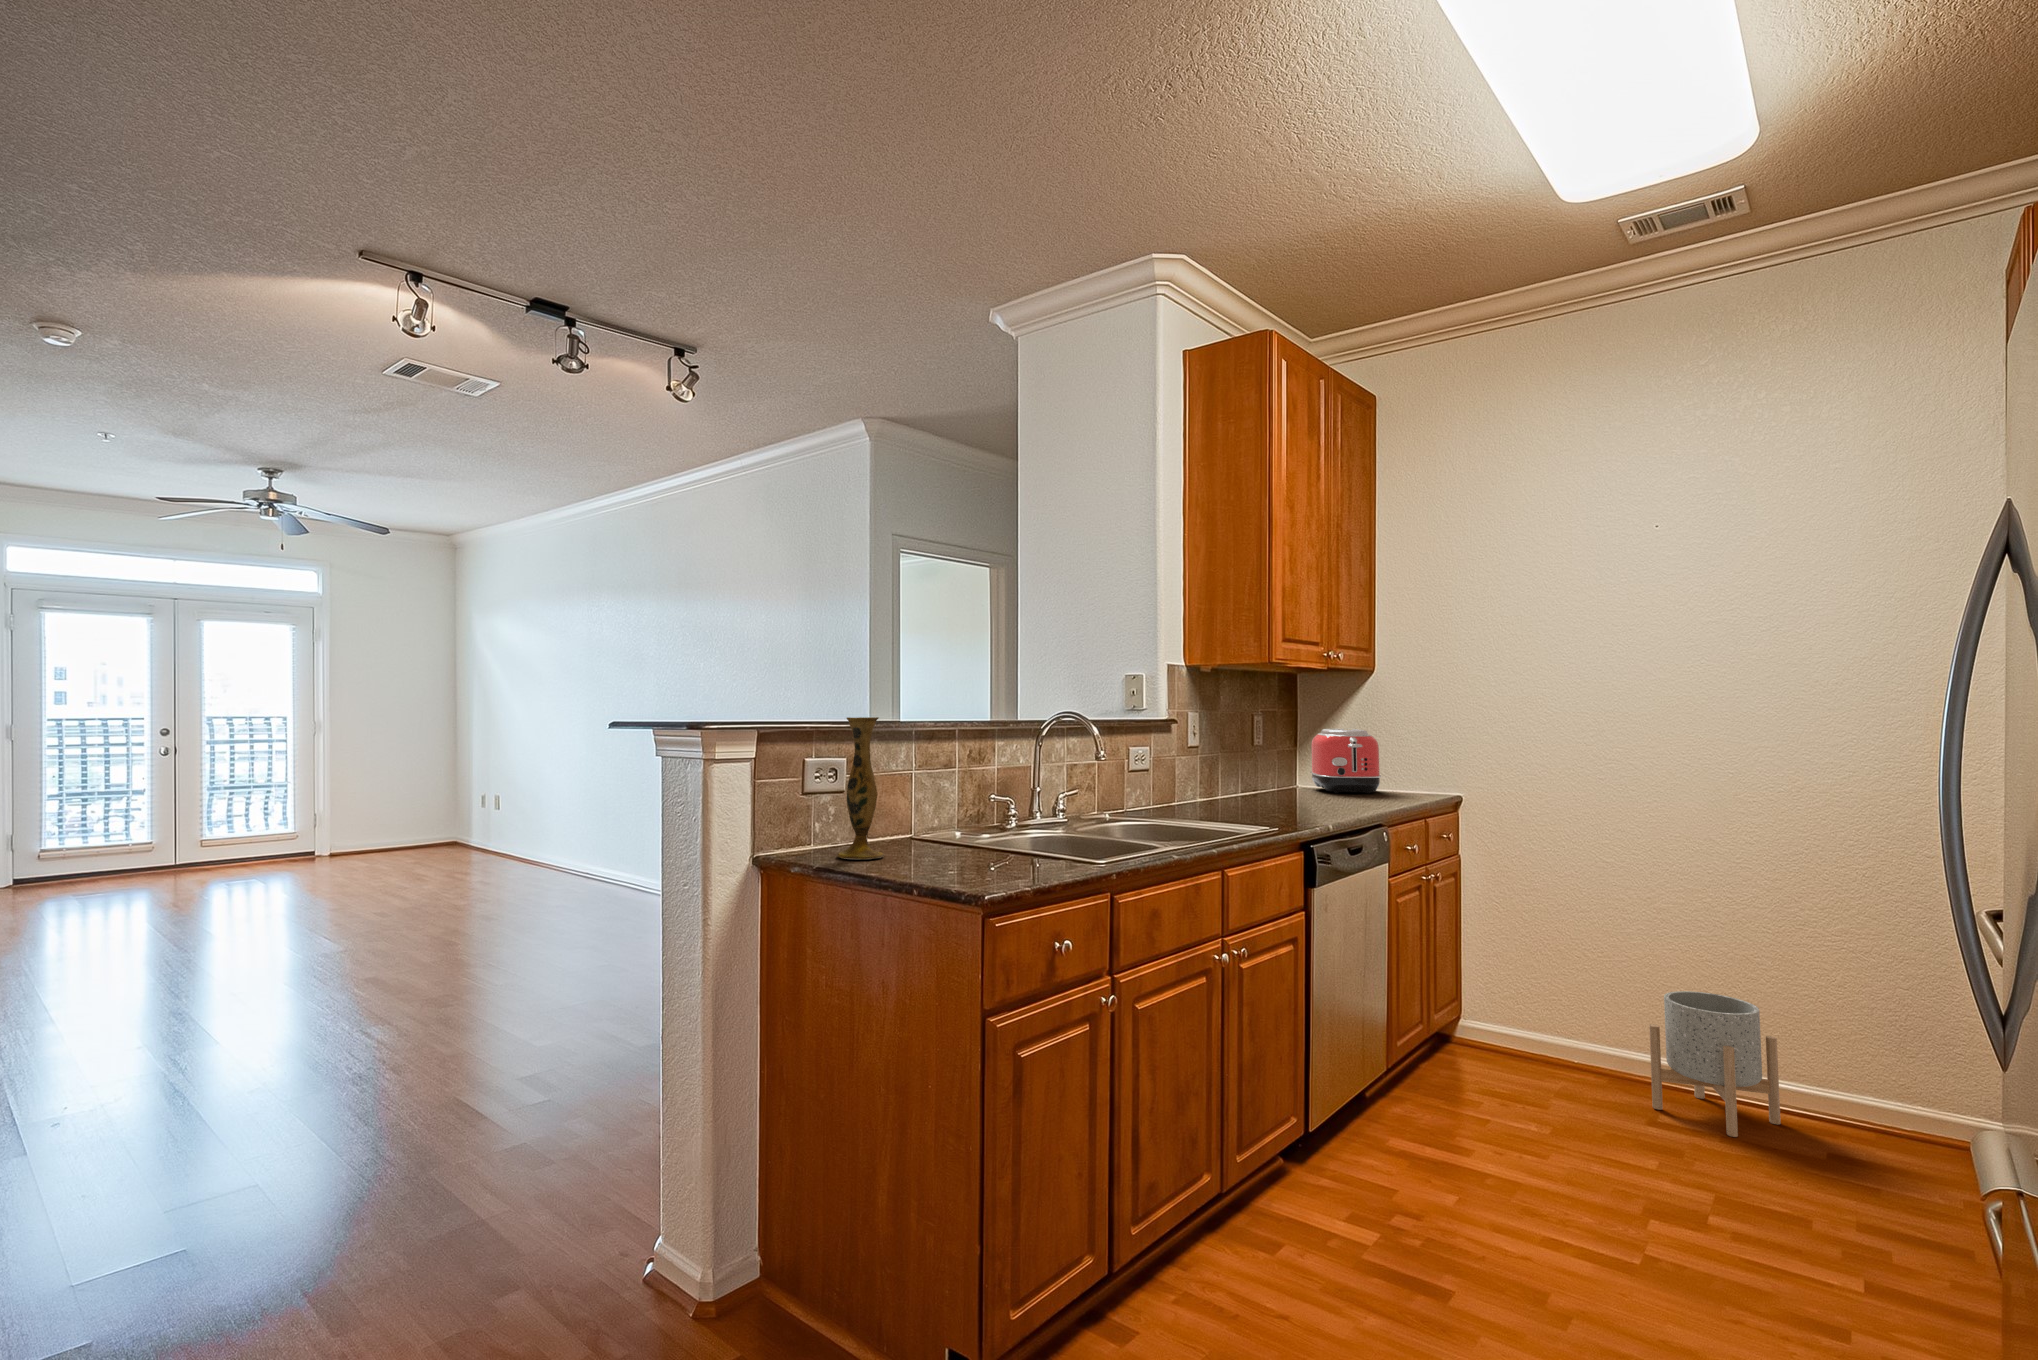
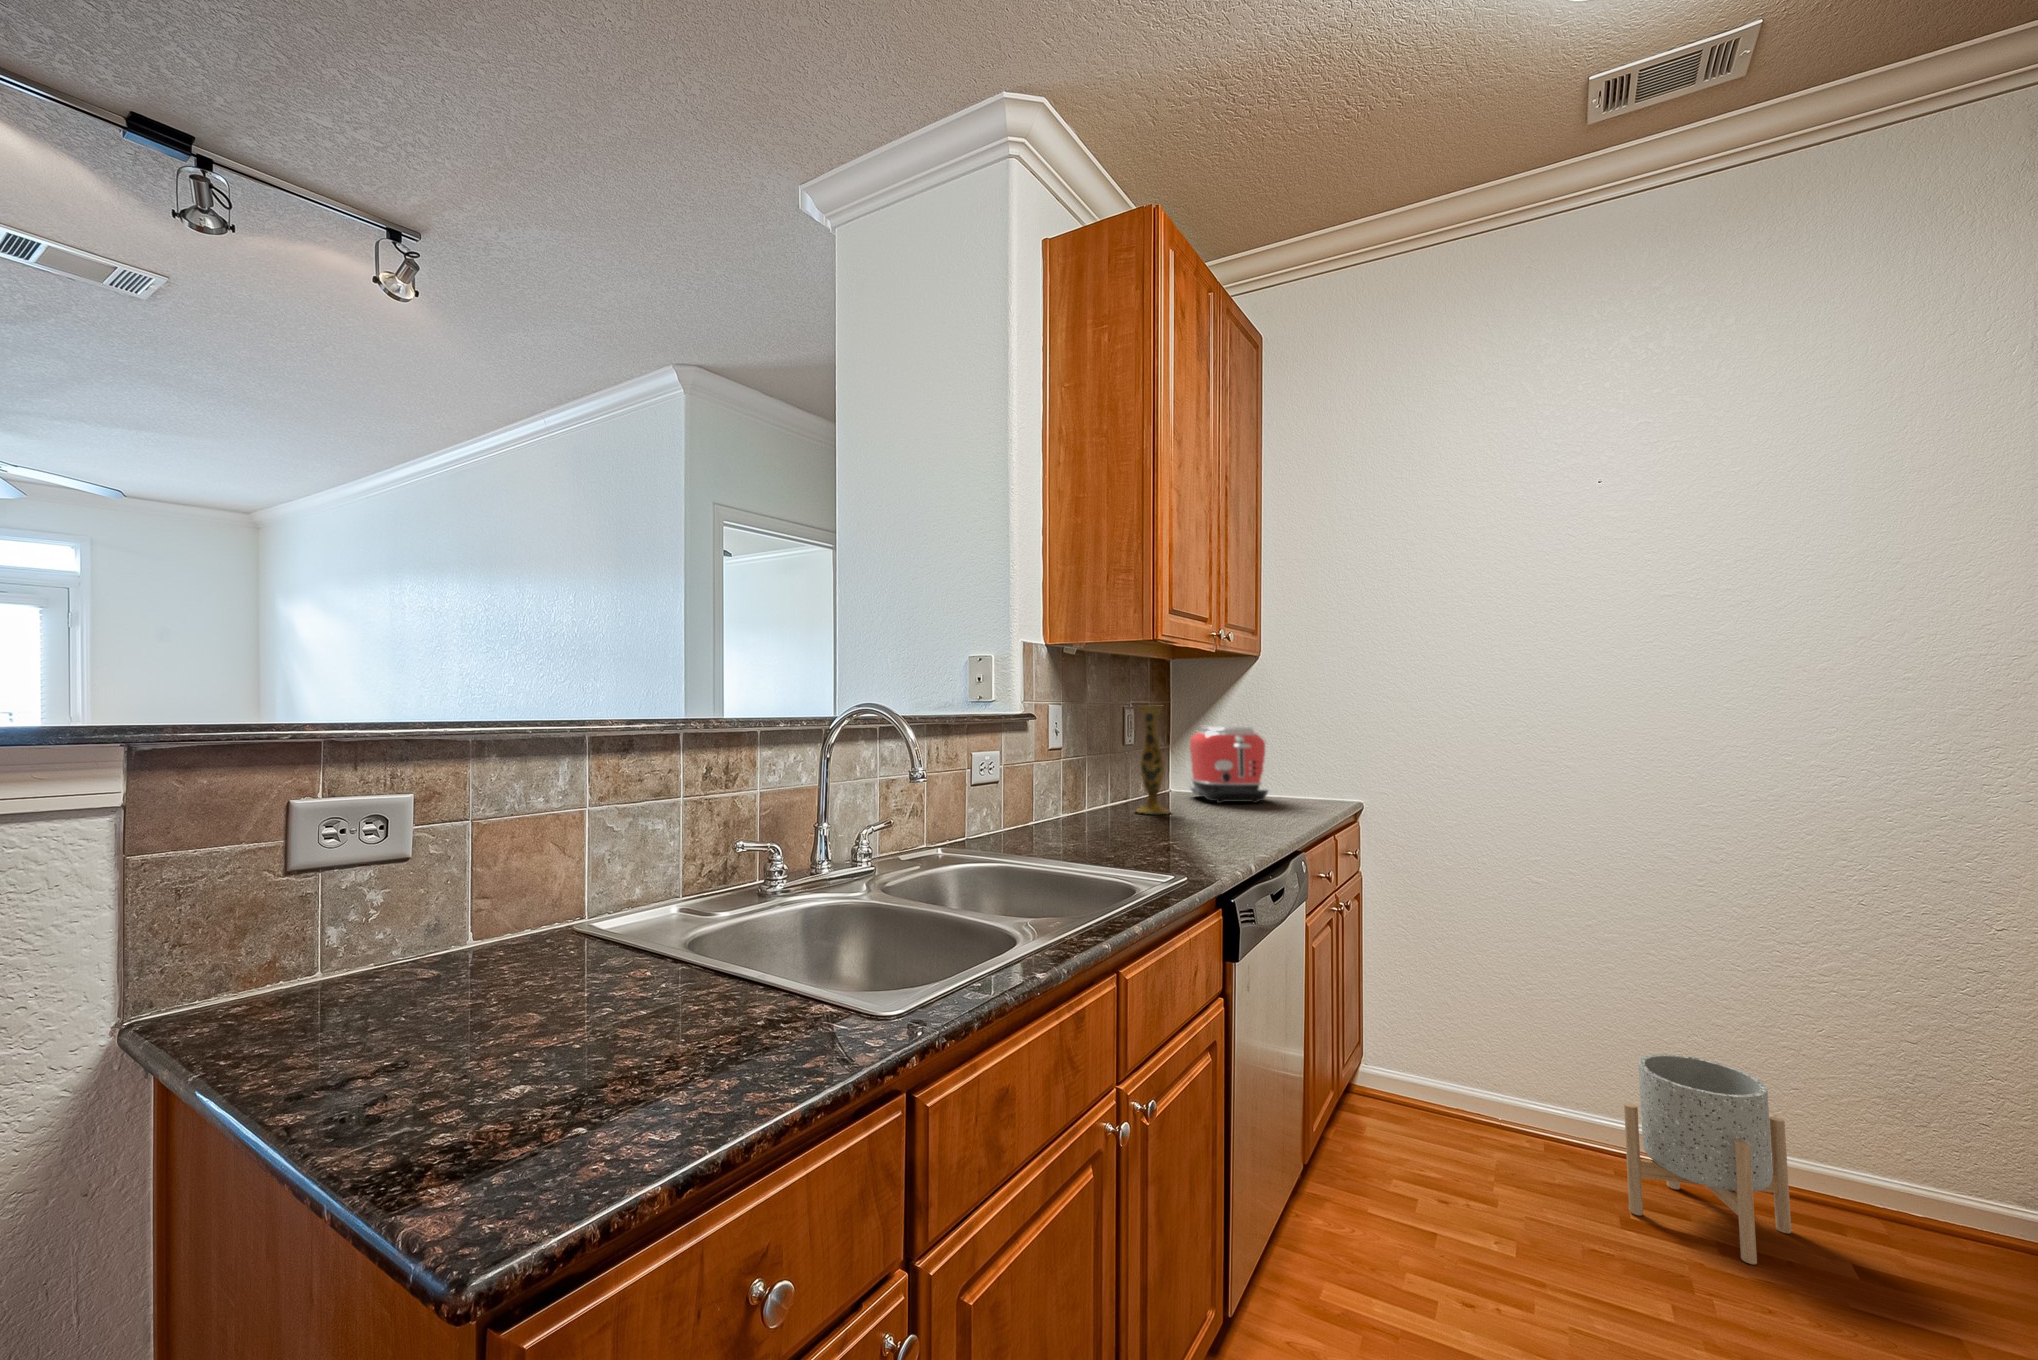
vase: present [837,717,884,859] -> present [1134,706,1170,814]

